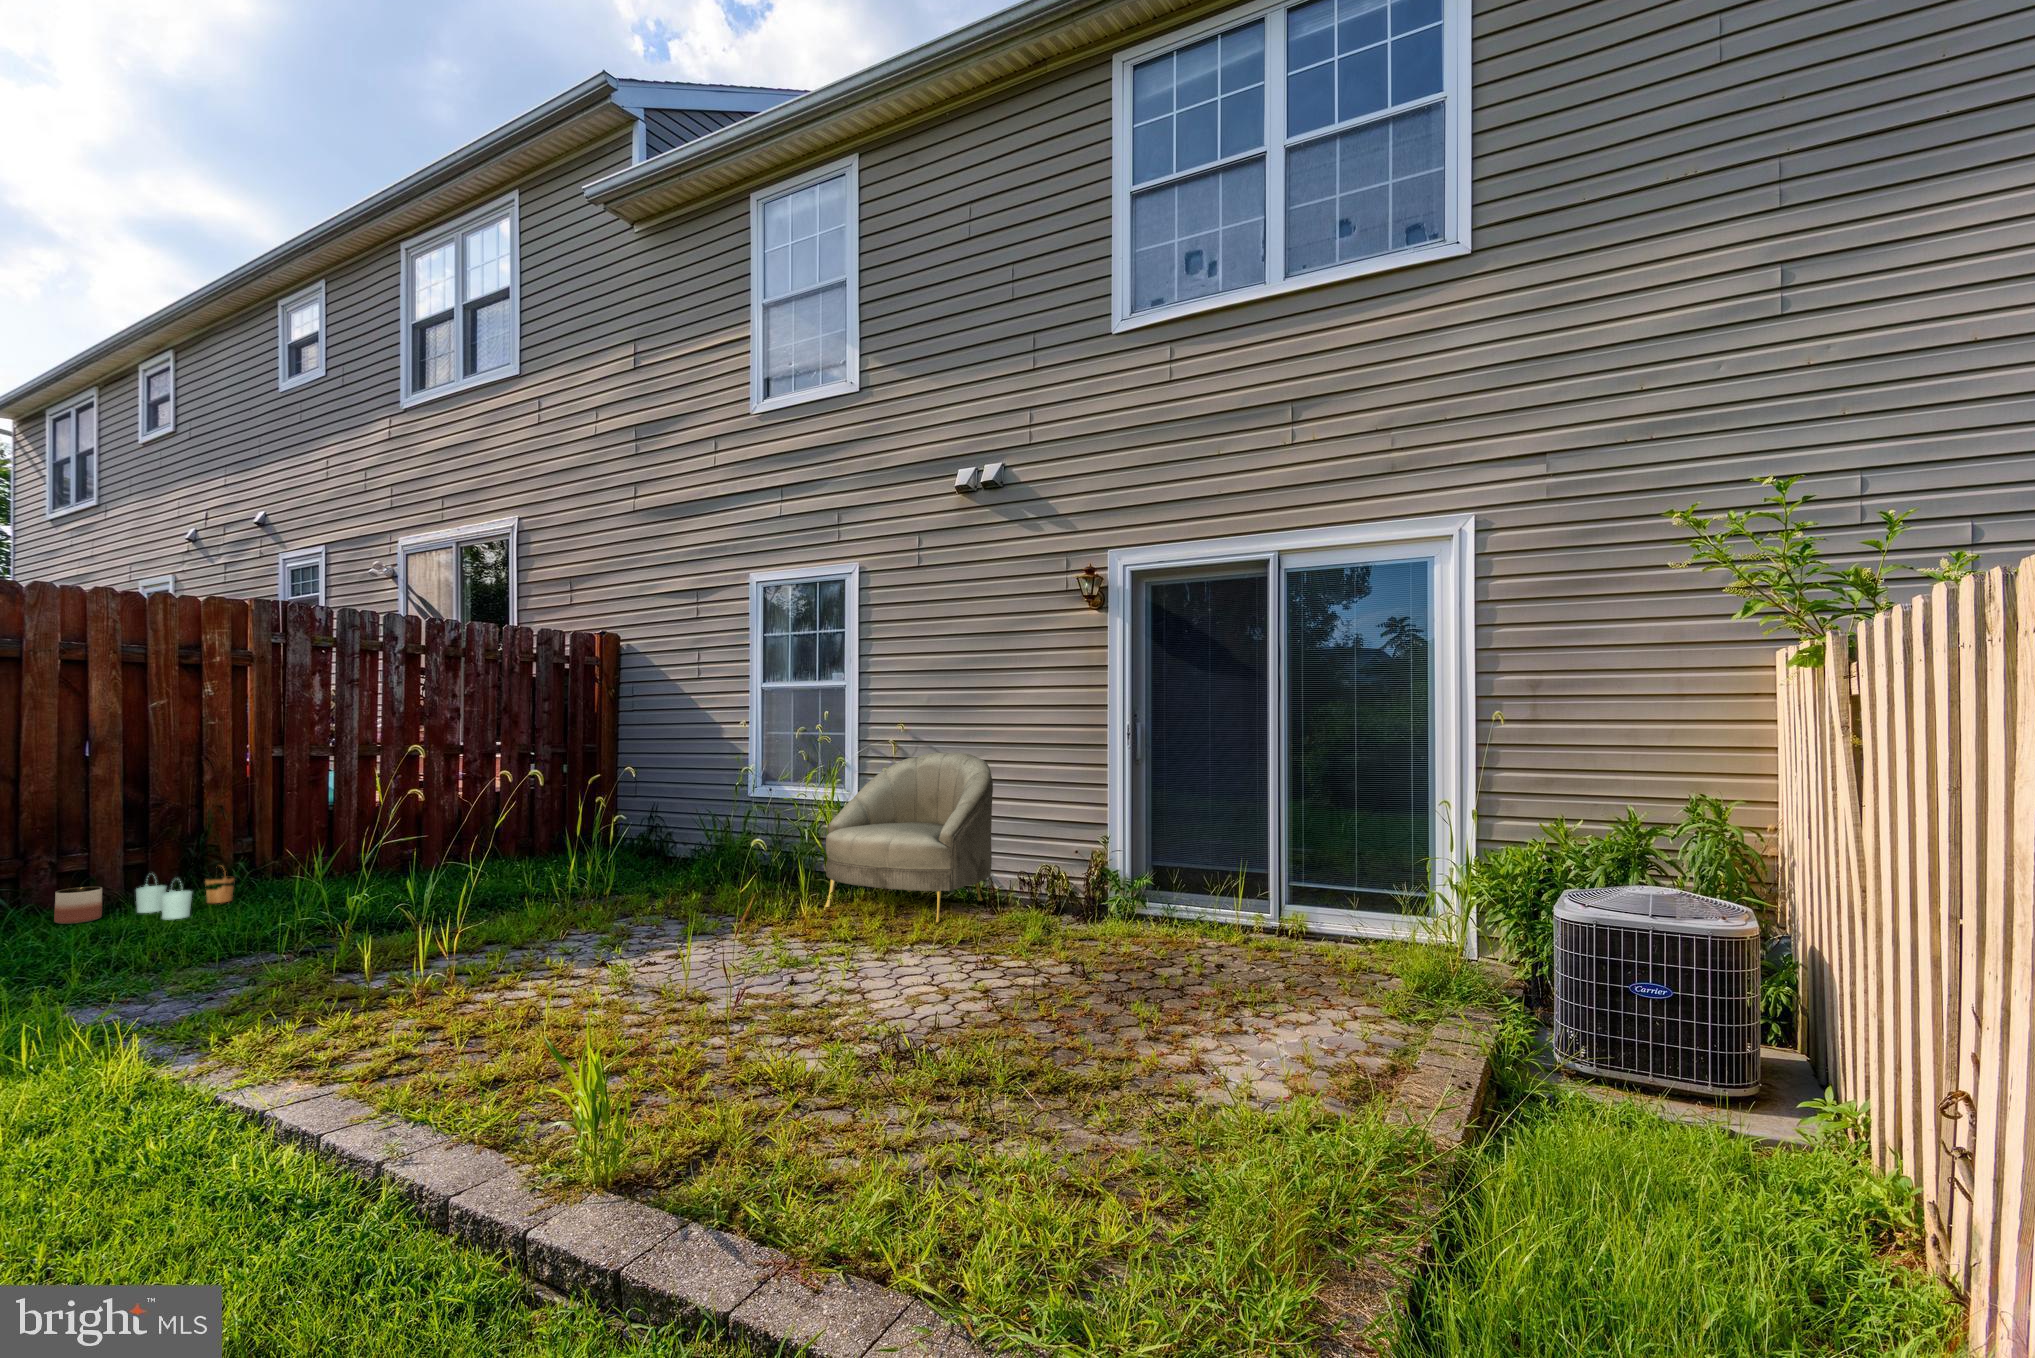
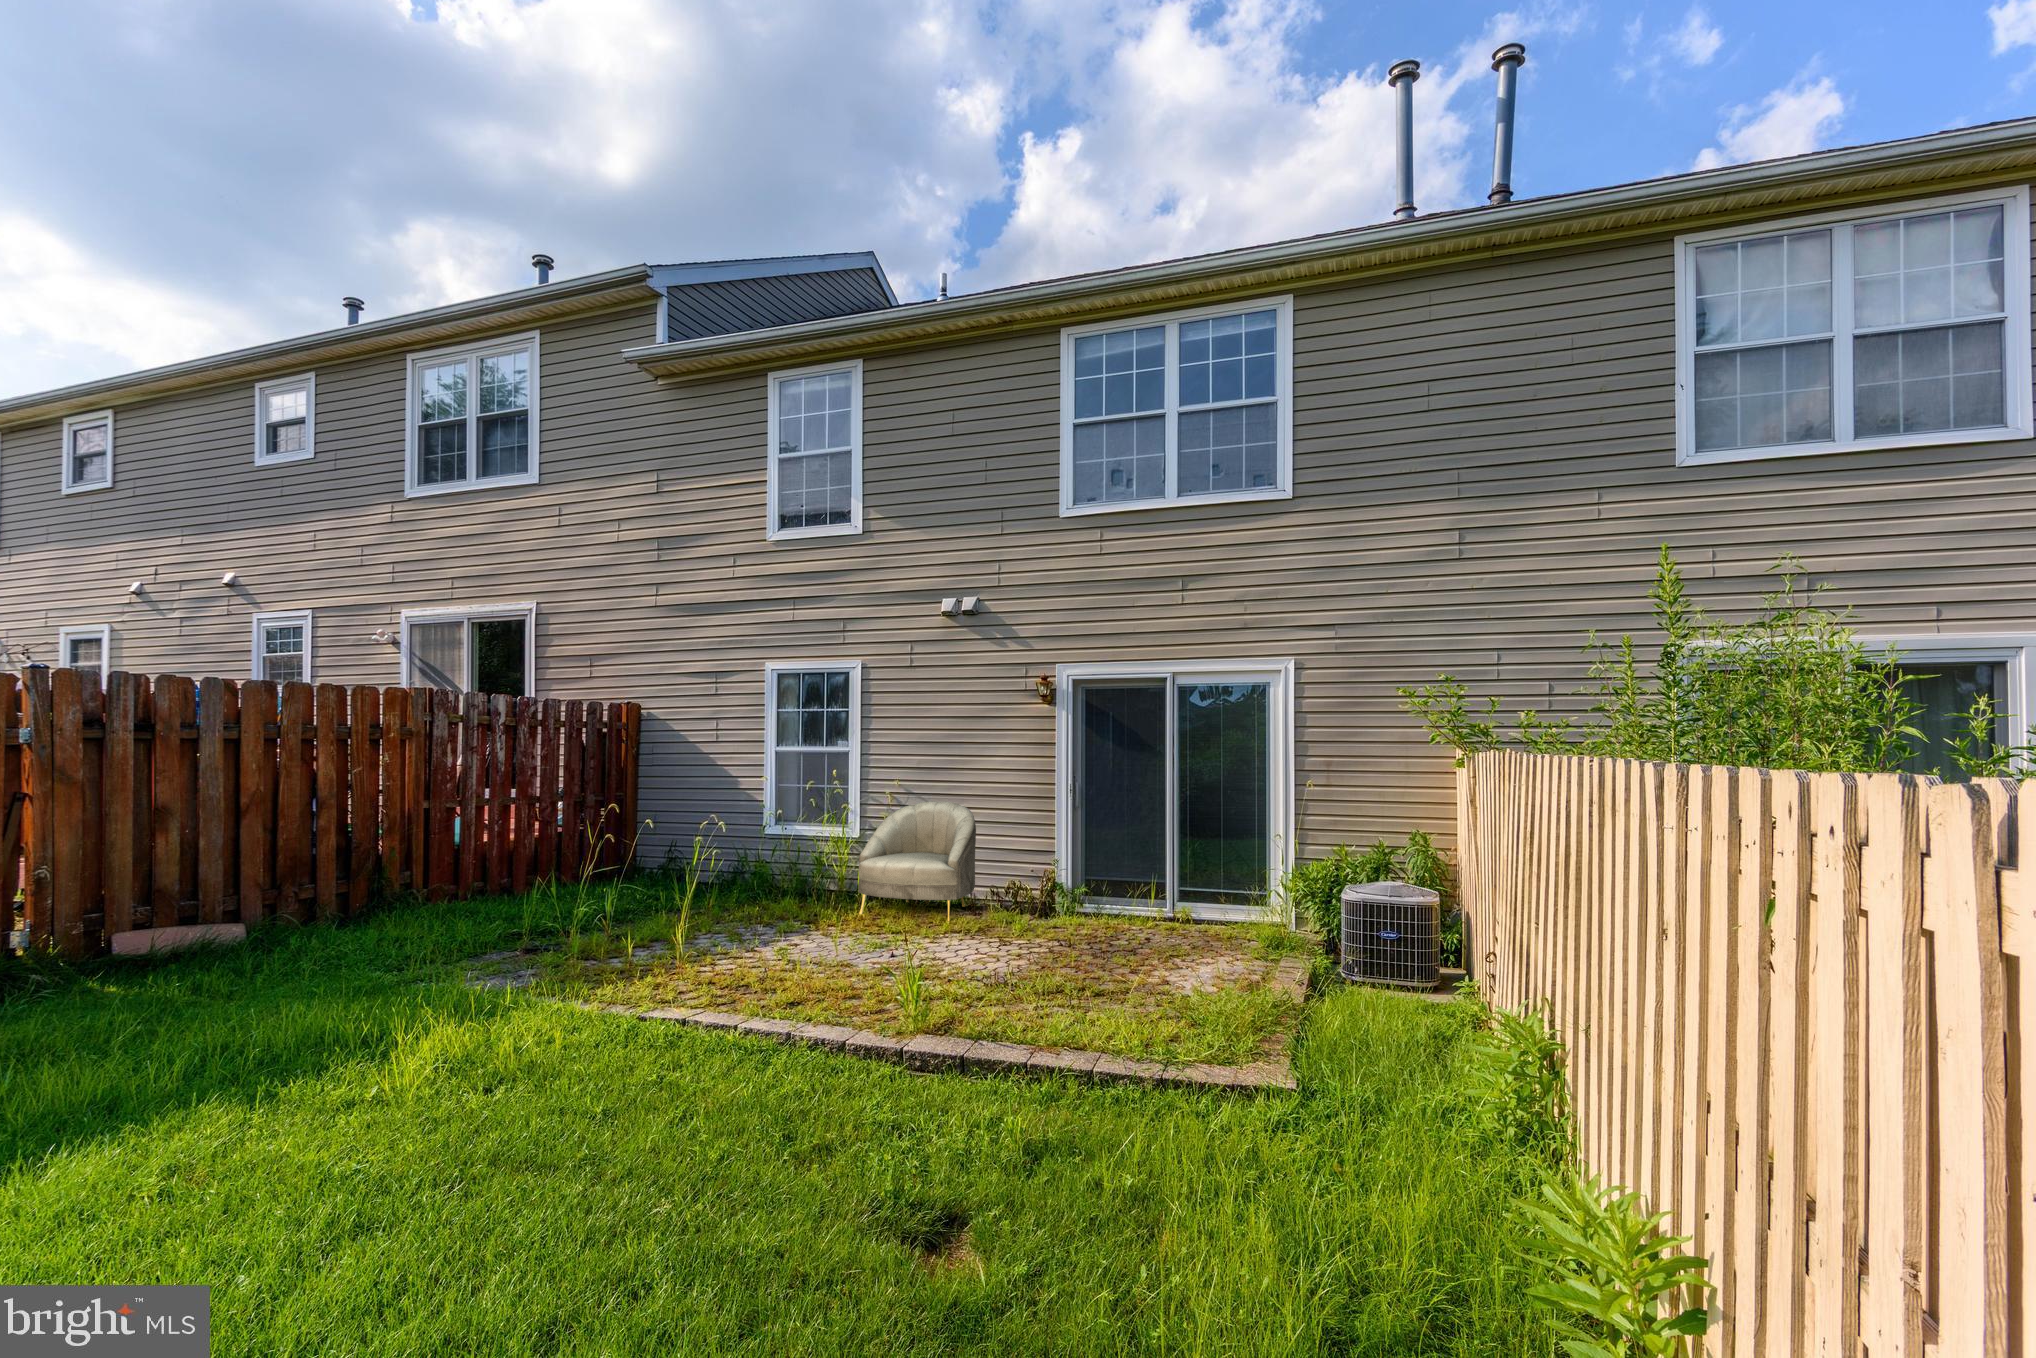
bucket: present [136,869,234,919] -> none [340,897,401,939]
planter: present [54,887,102,924] -> none [295,916,327,944]

